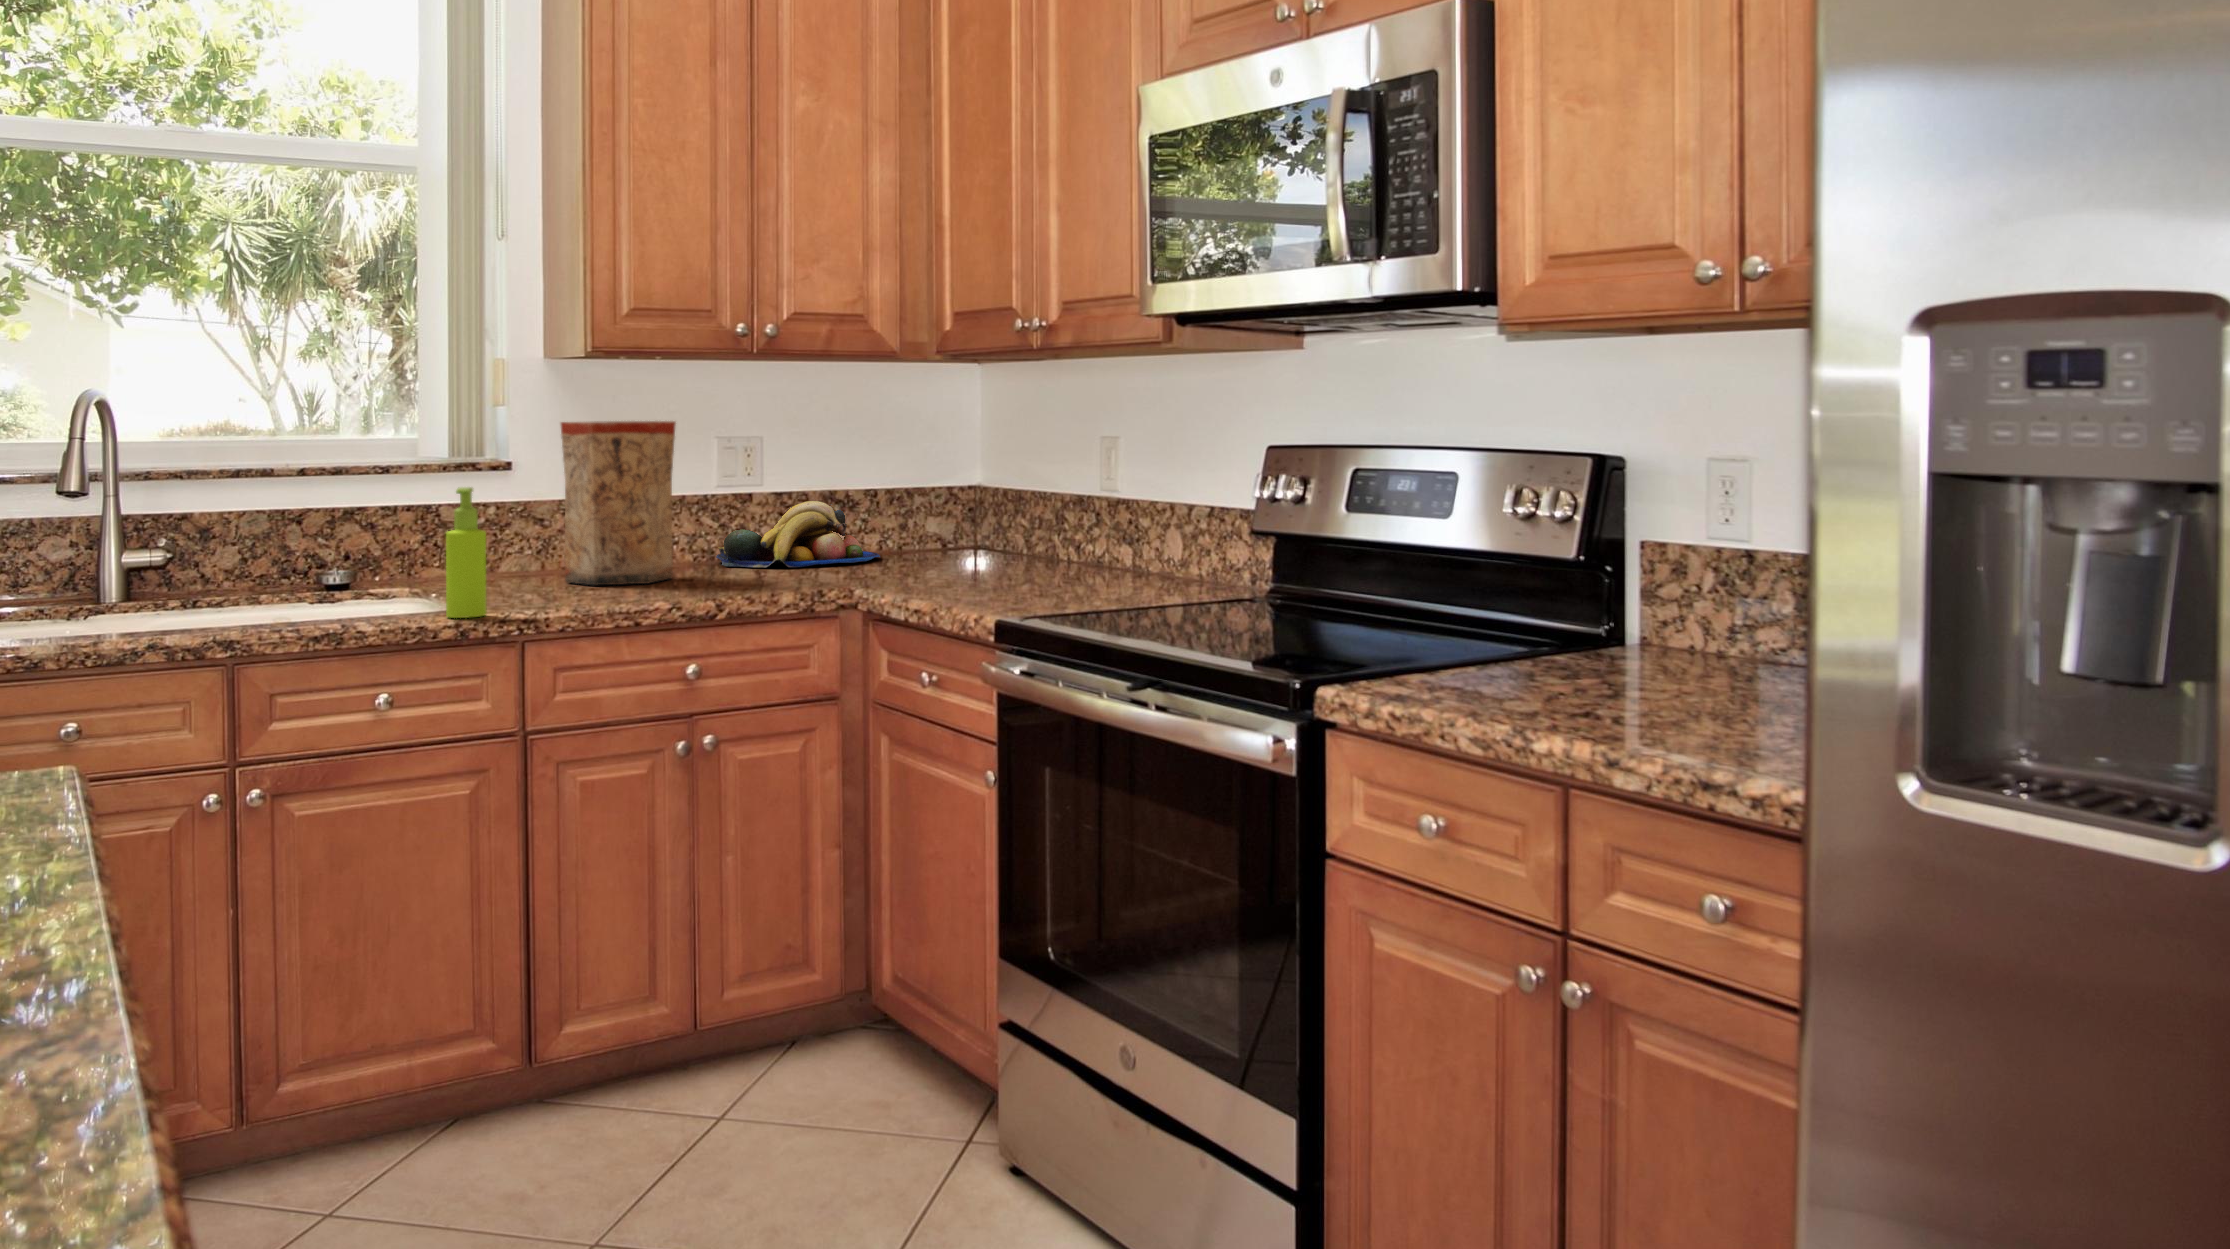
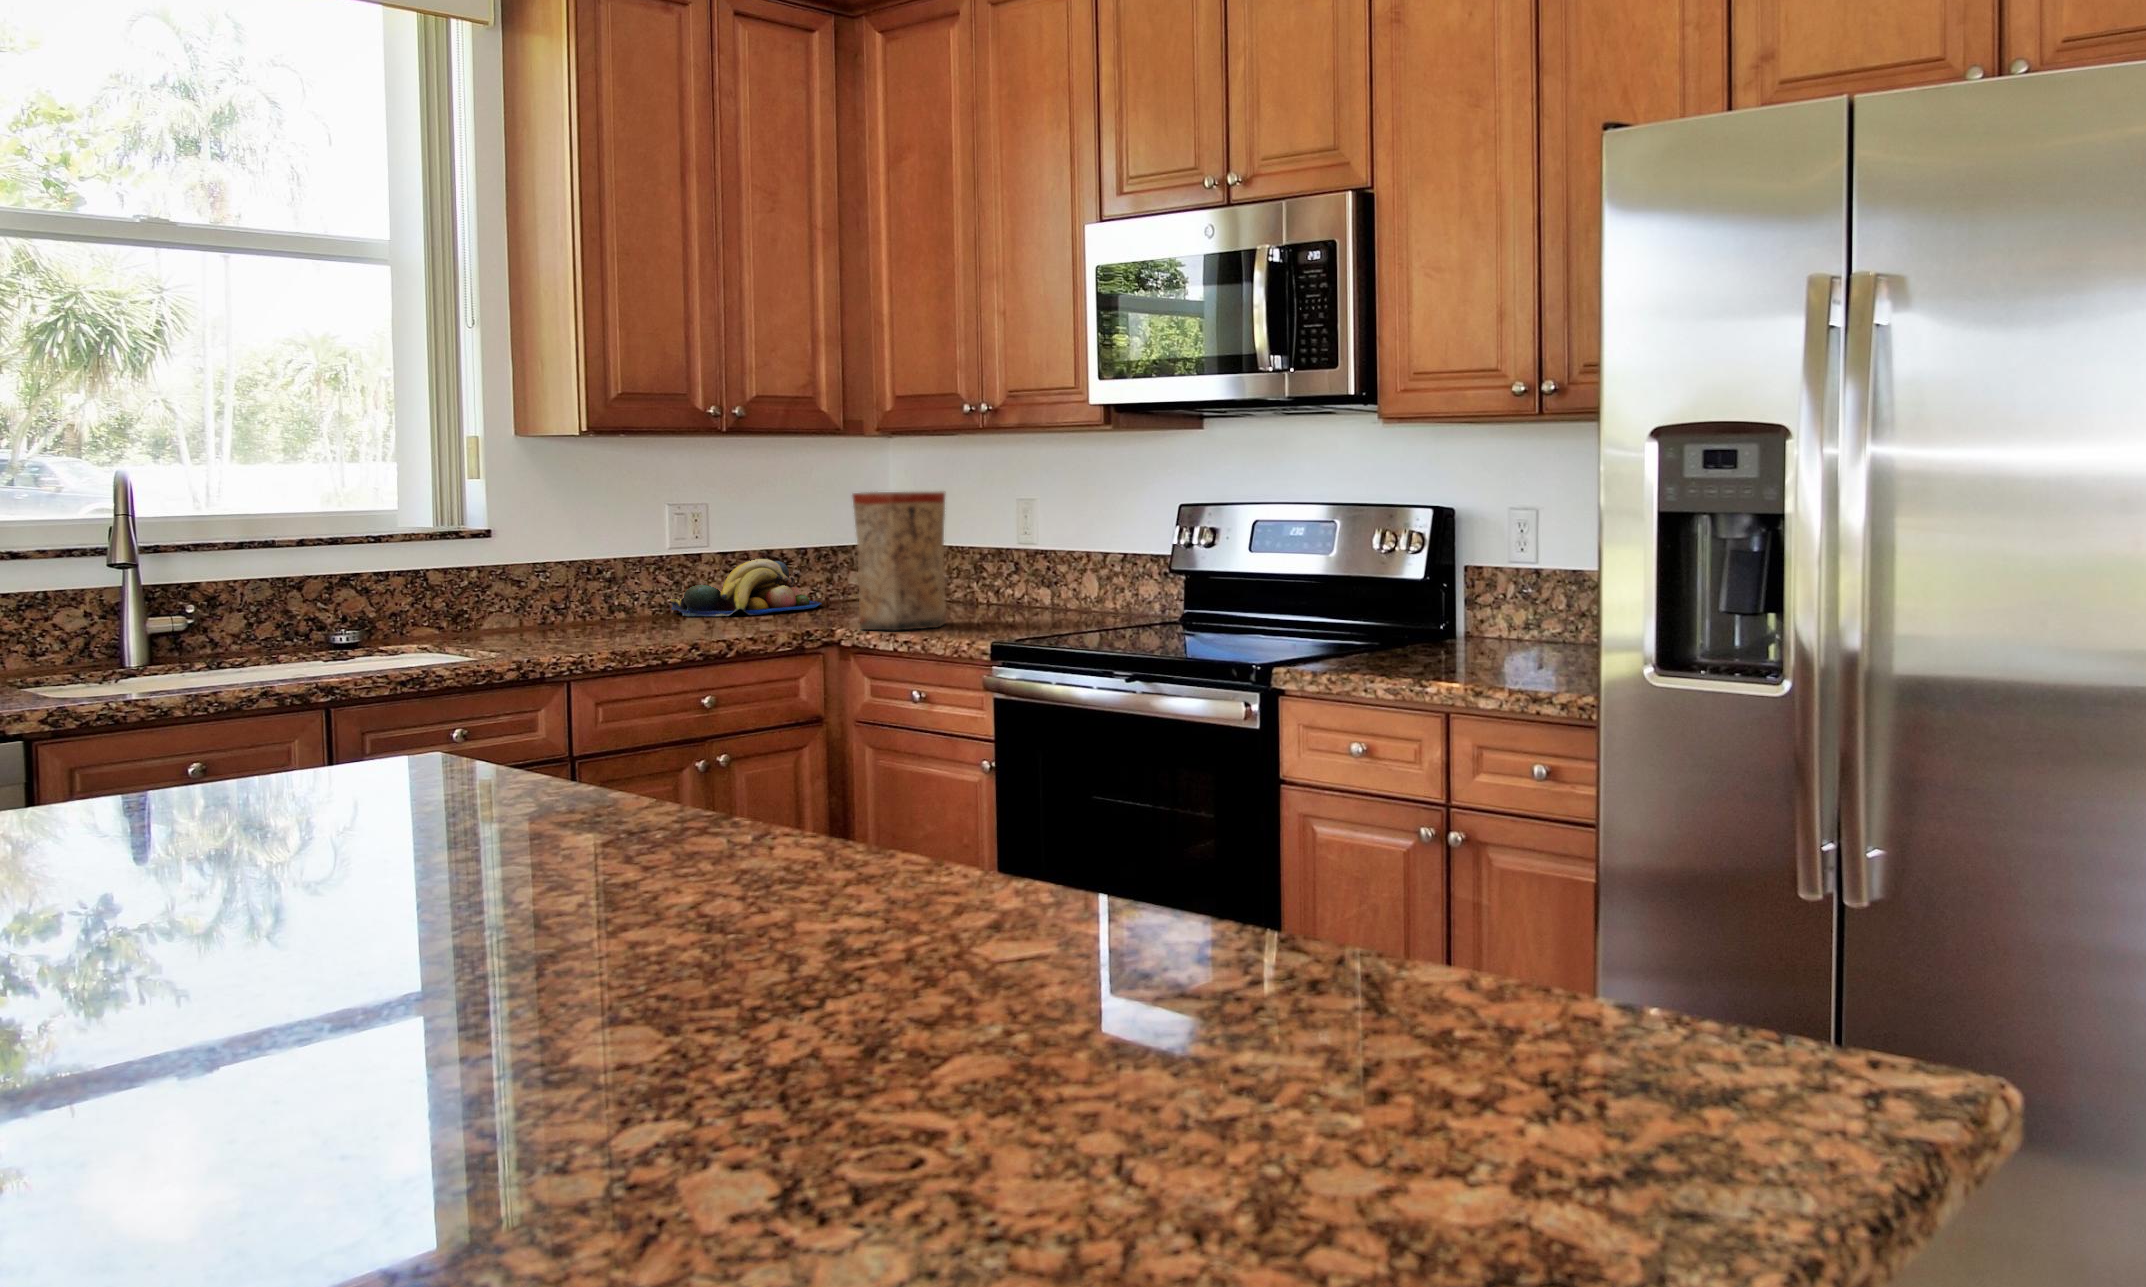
vase: present [561,421,676,585] -> present [853,492,946,631]
soap dispenser: present [446,487,487,618] -> none [502,556,540,662]

